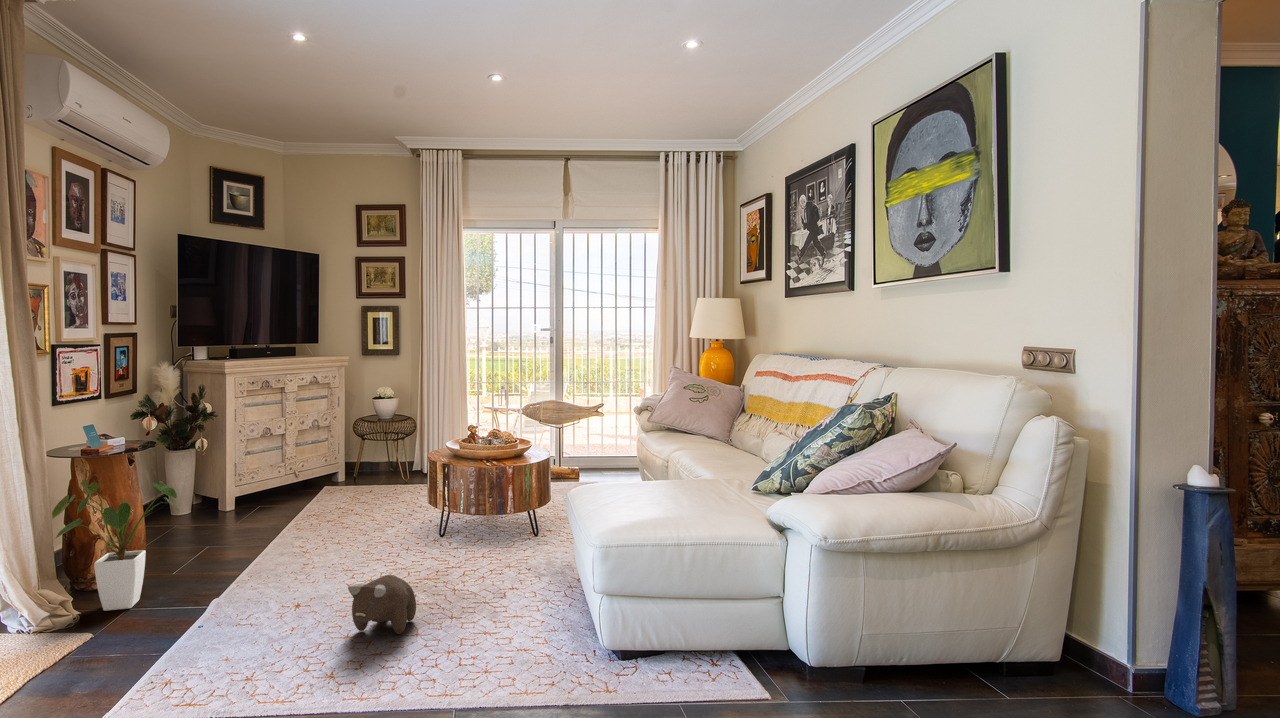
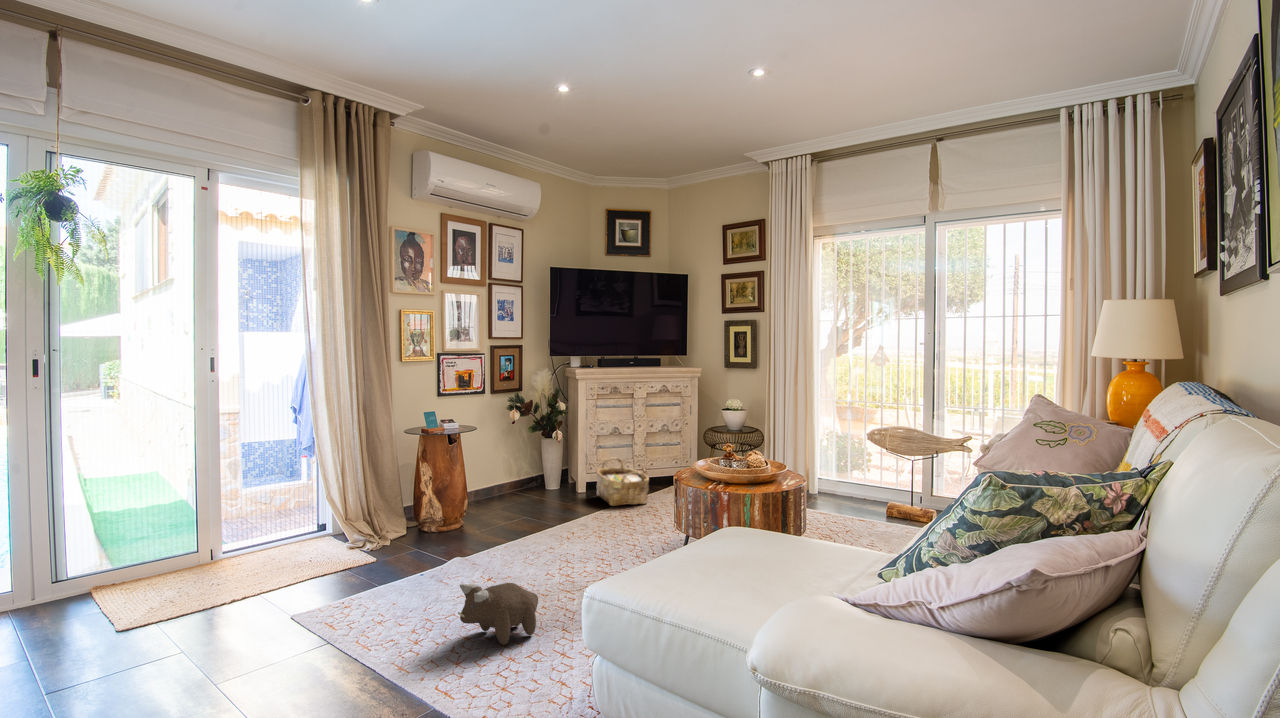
woven basket: none [255,457,325,510] -> present [596,457,649,506]
house plant: present [52,480,180,611] -> none [362,455,447,562]

